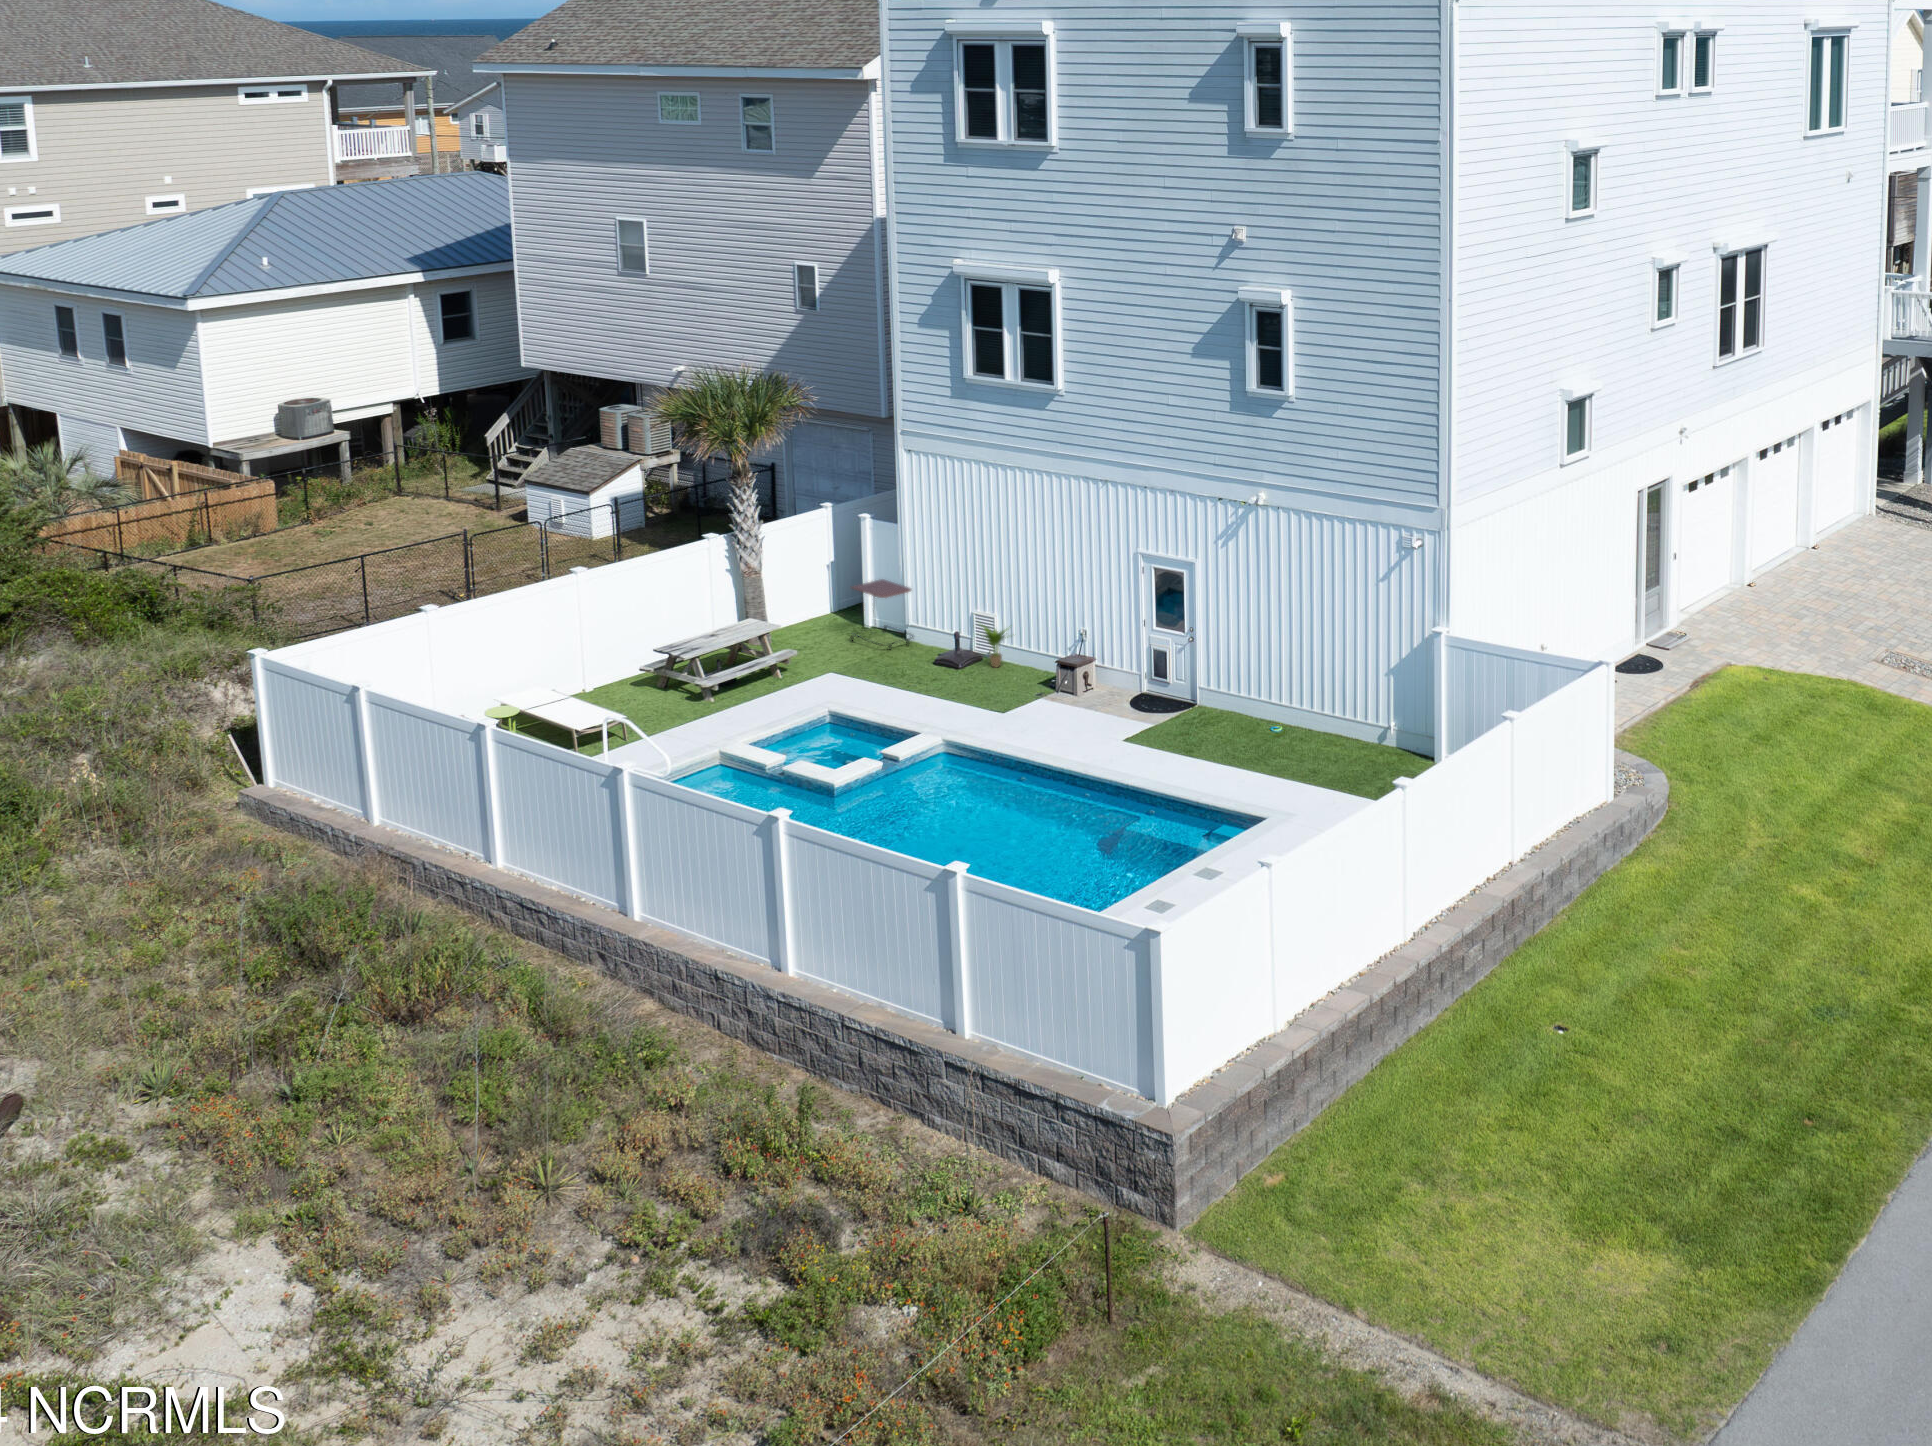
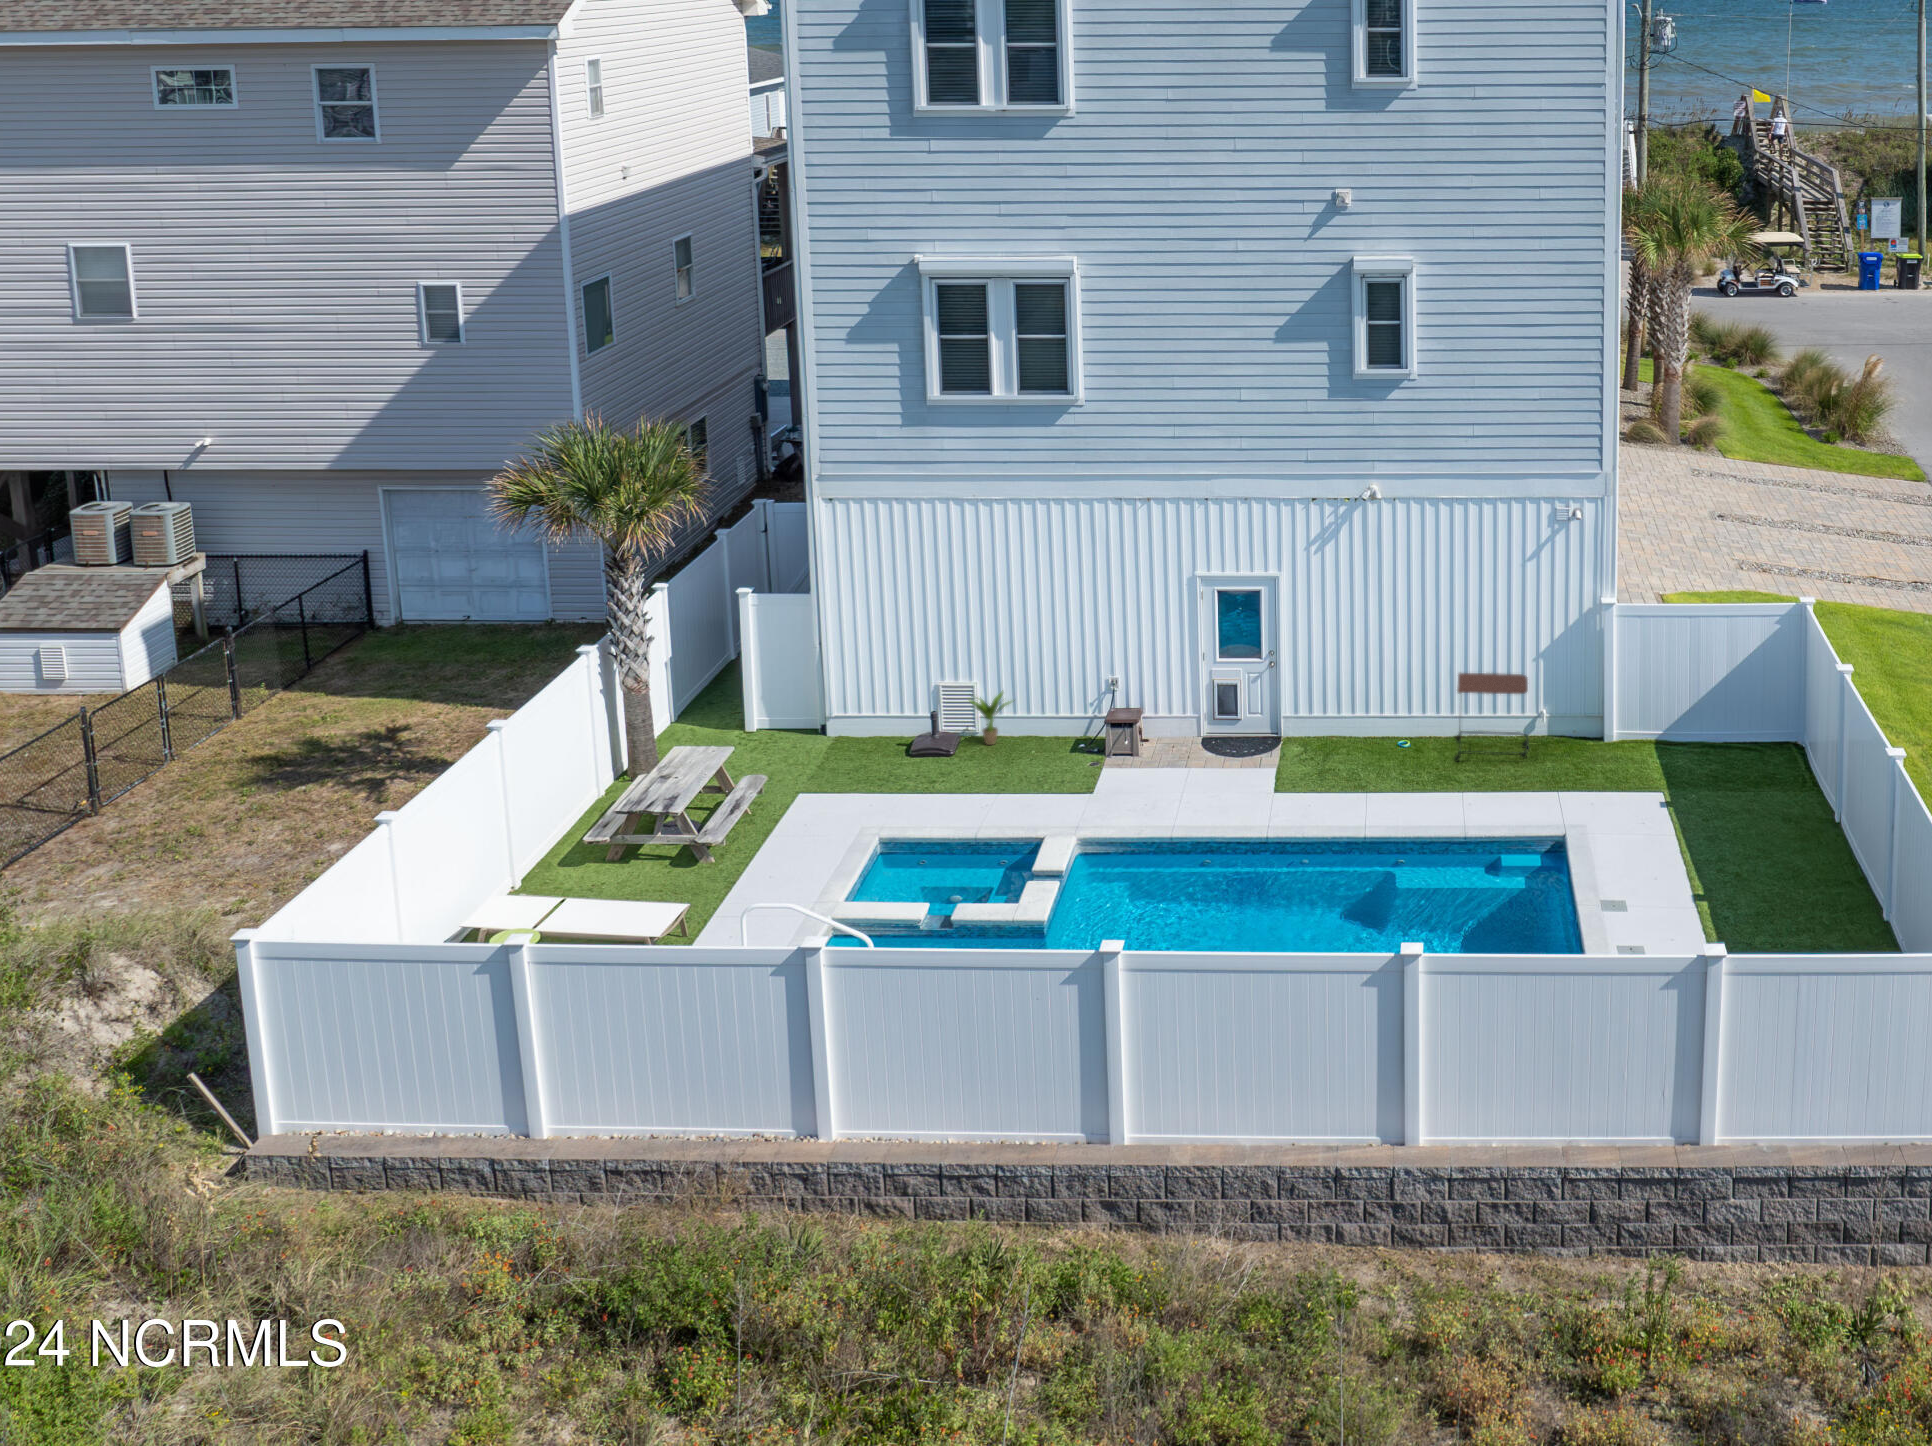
side table: present [850,579,913,649] -> present [1454,673,1529,761]

